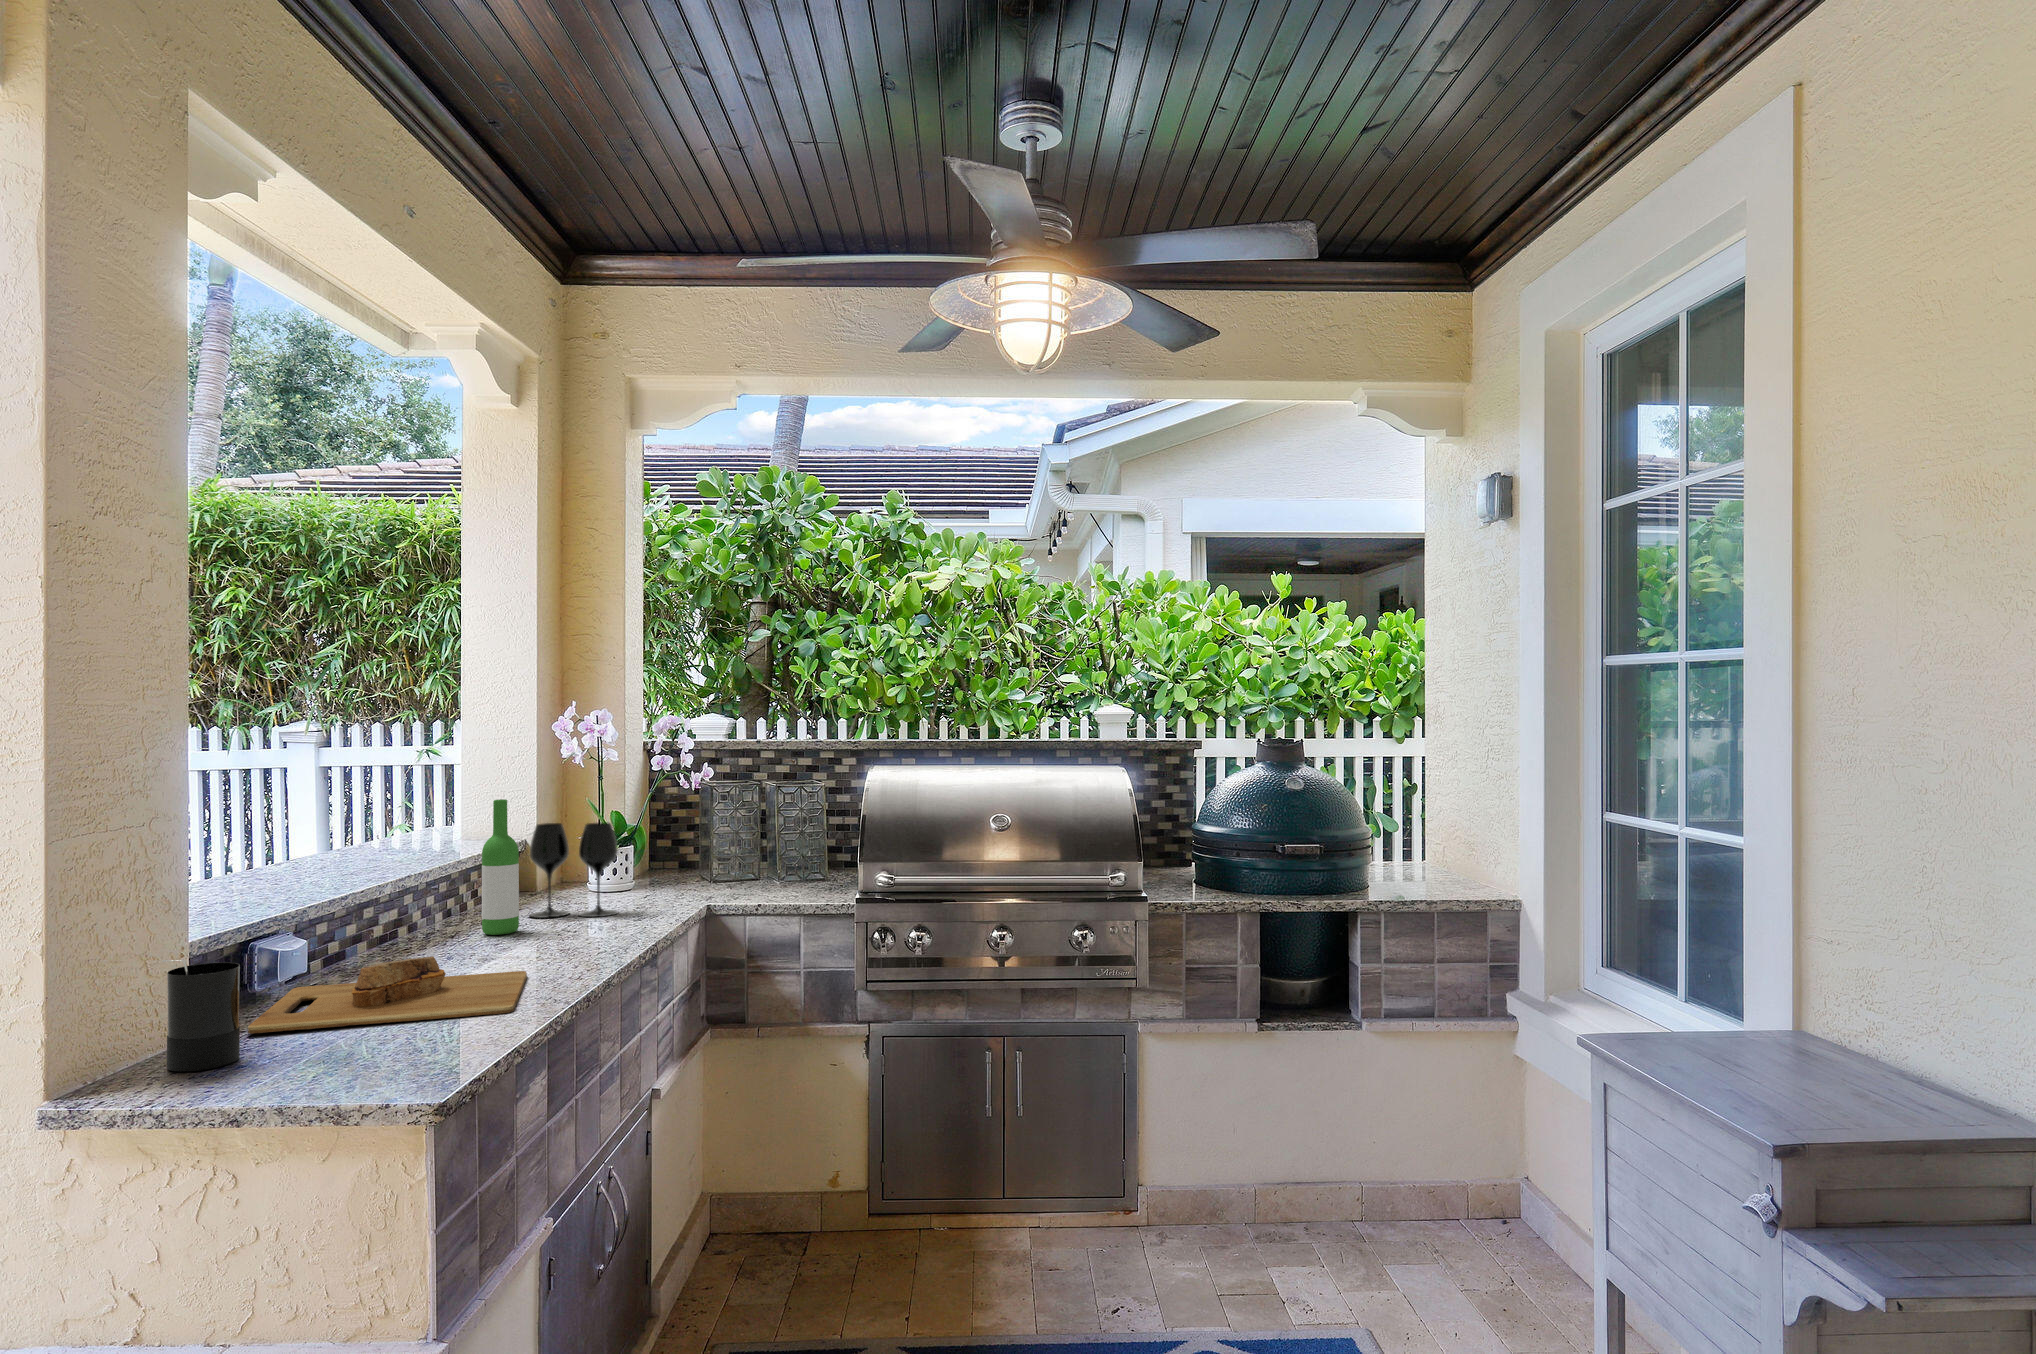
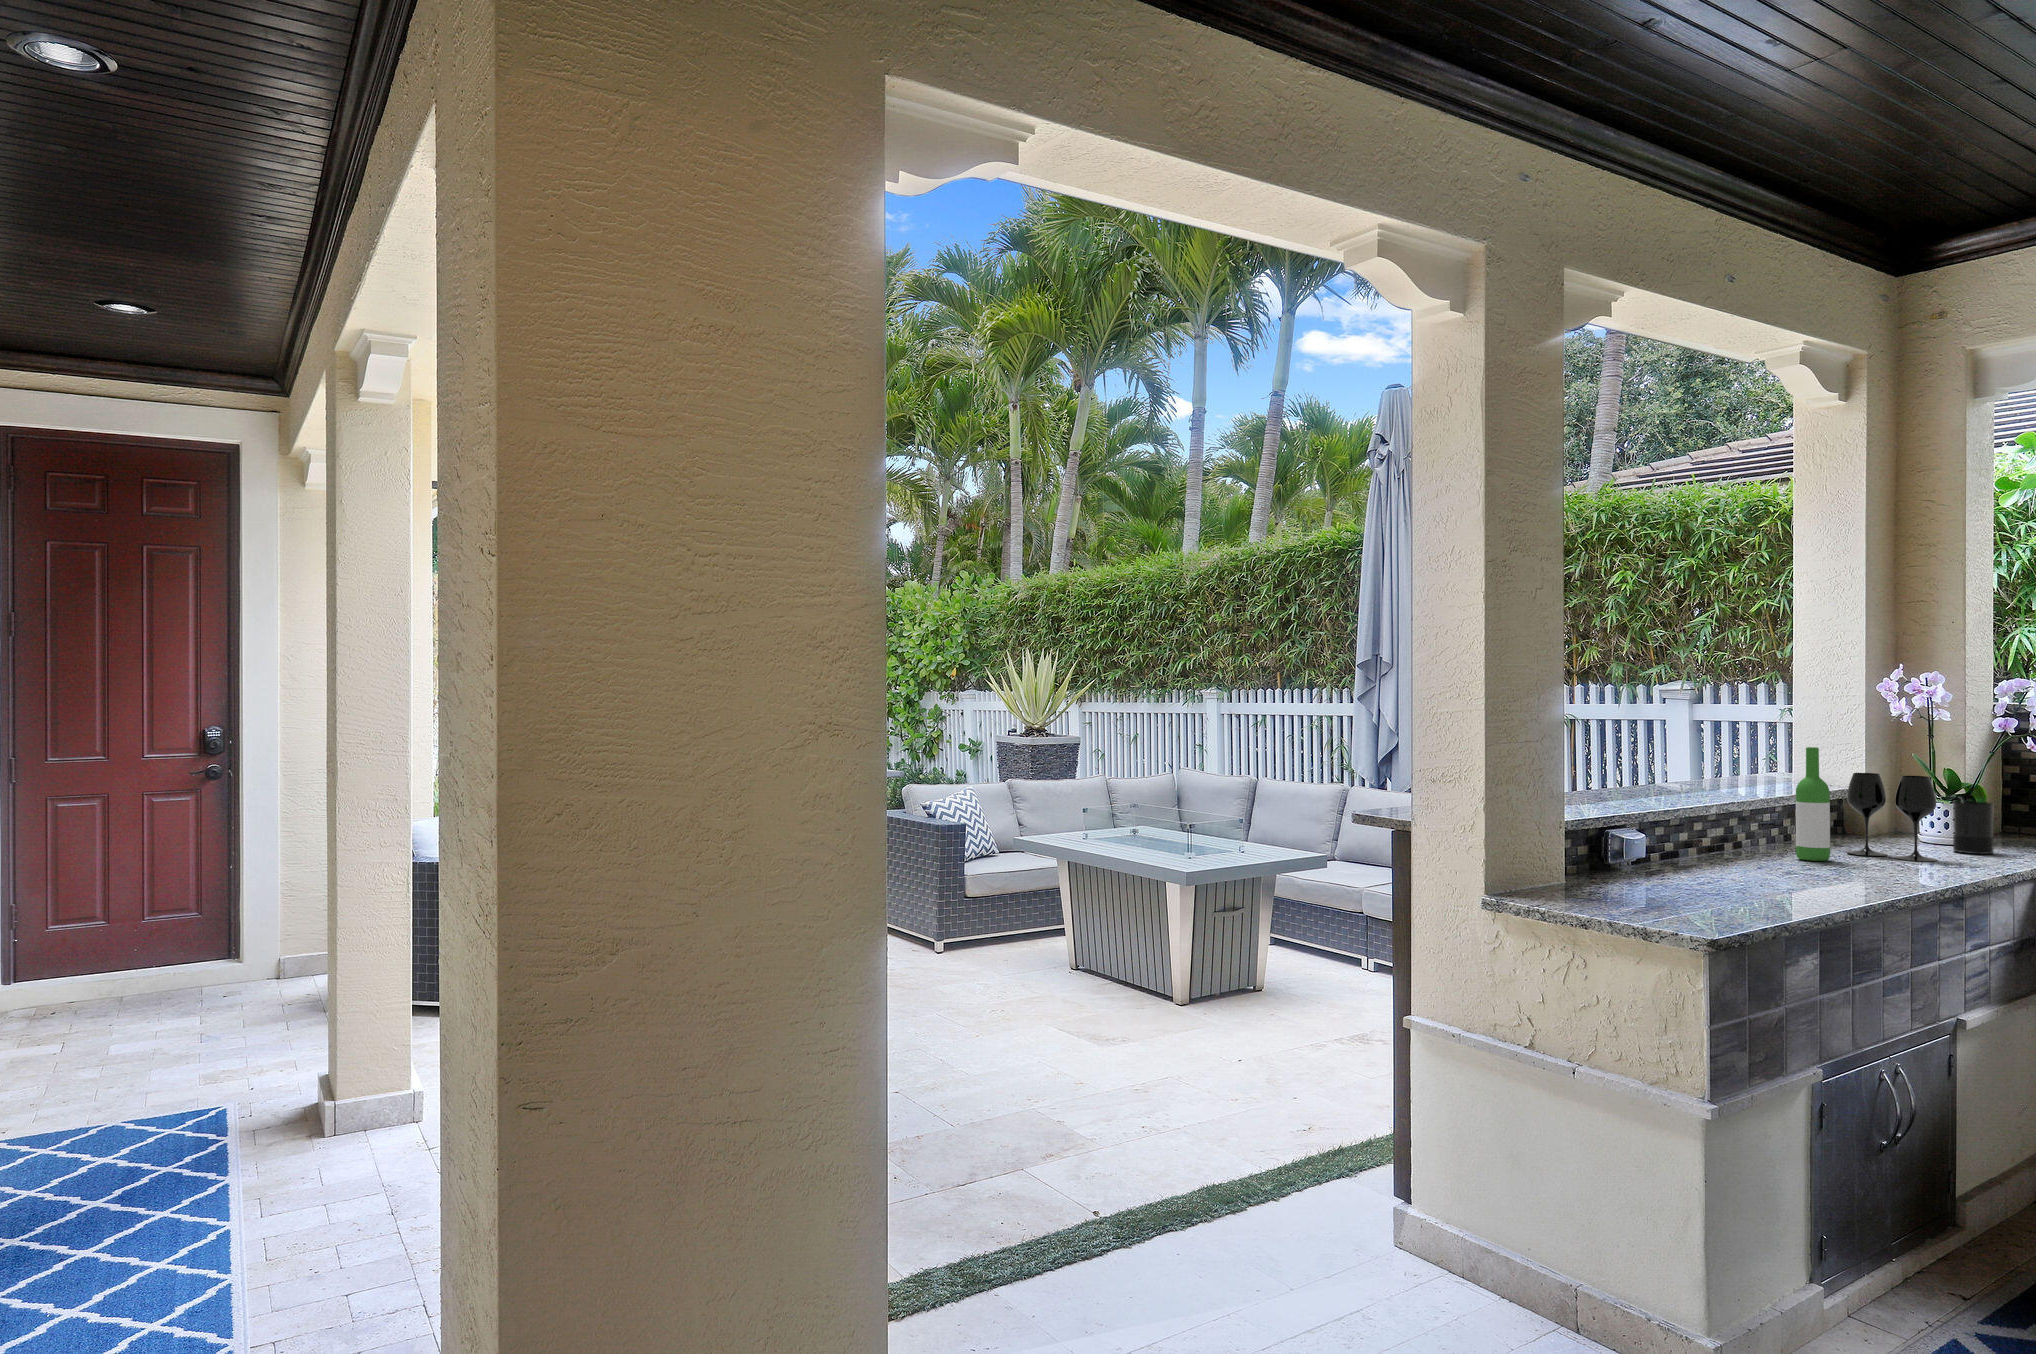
cutting board: present [248,956,527,1034] -> none [1601,855,1816,904]
candle: present [163,960,240,1072] -> present [1953,801,1994,854]

